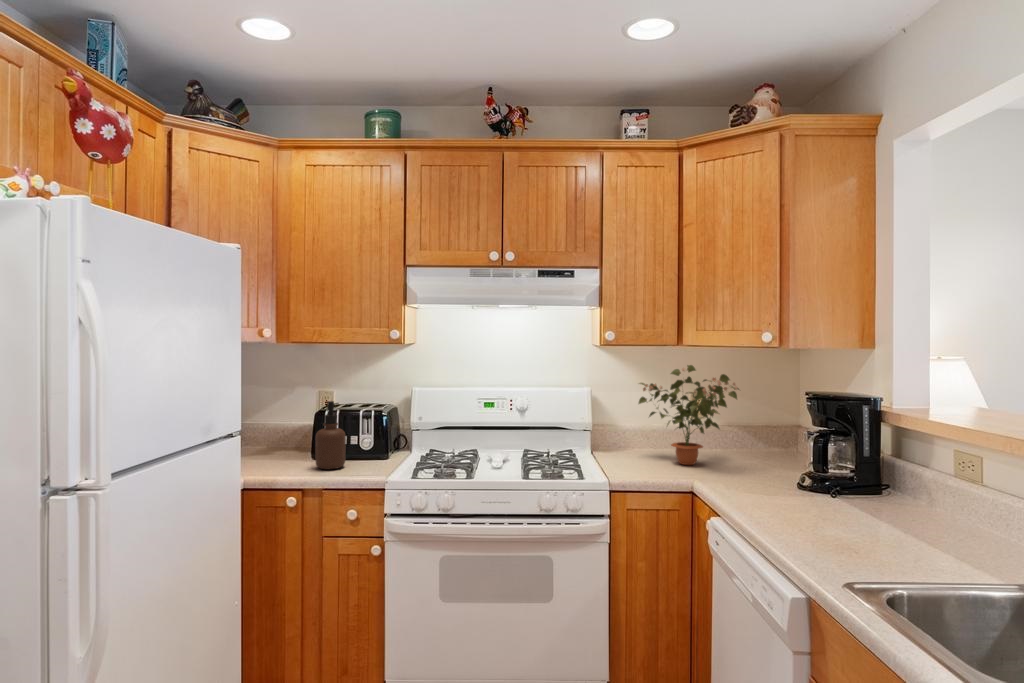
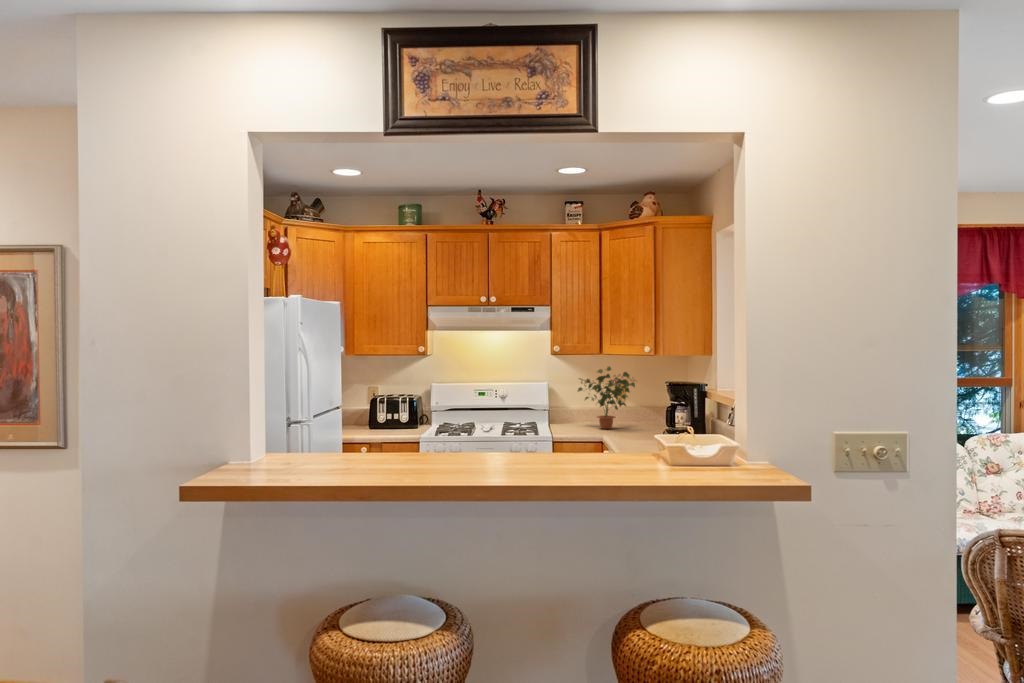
soap dispenser: present [315,401,346,469] -> none [375,391,393,433]

